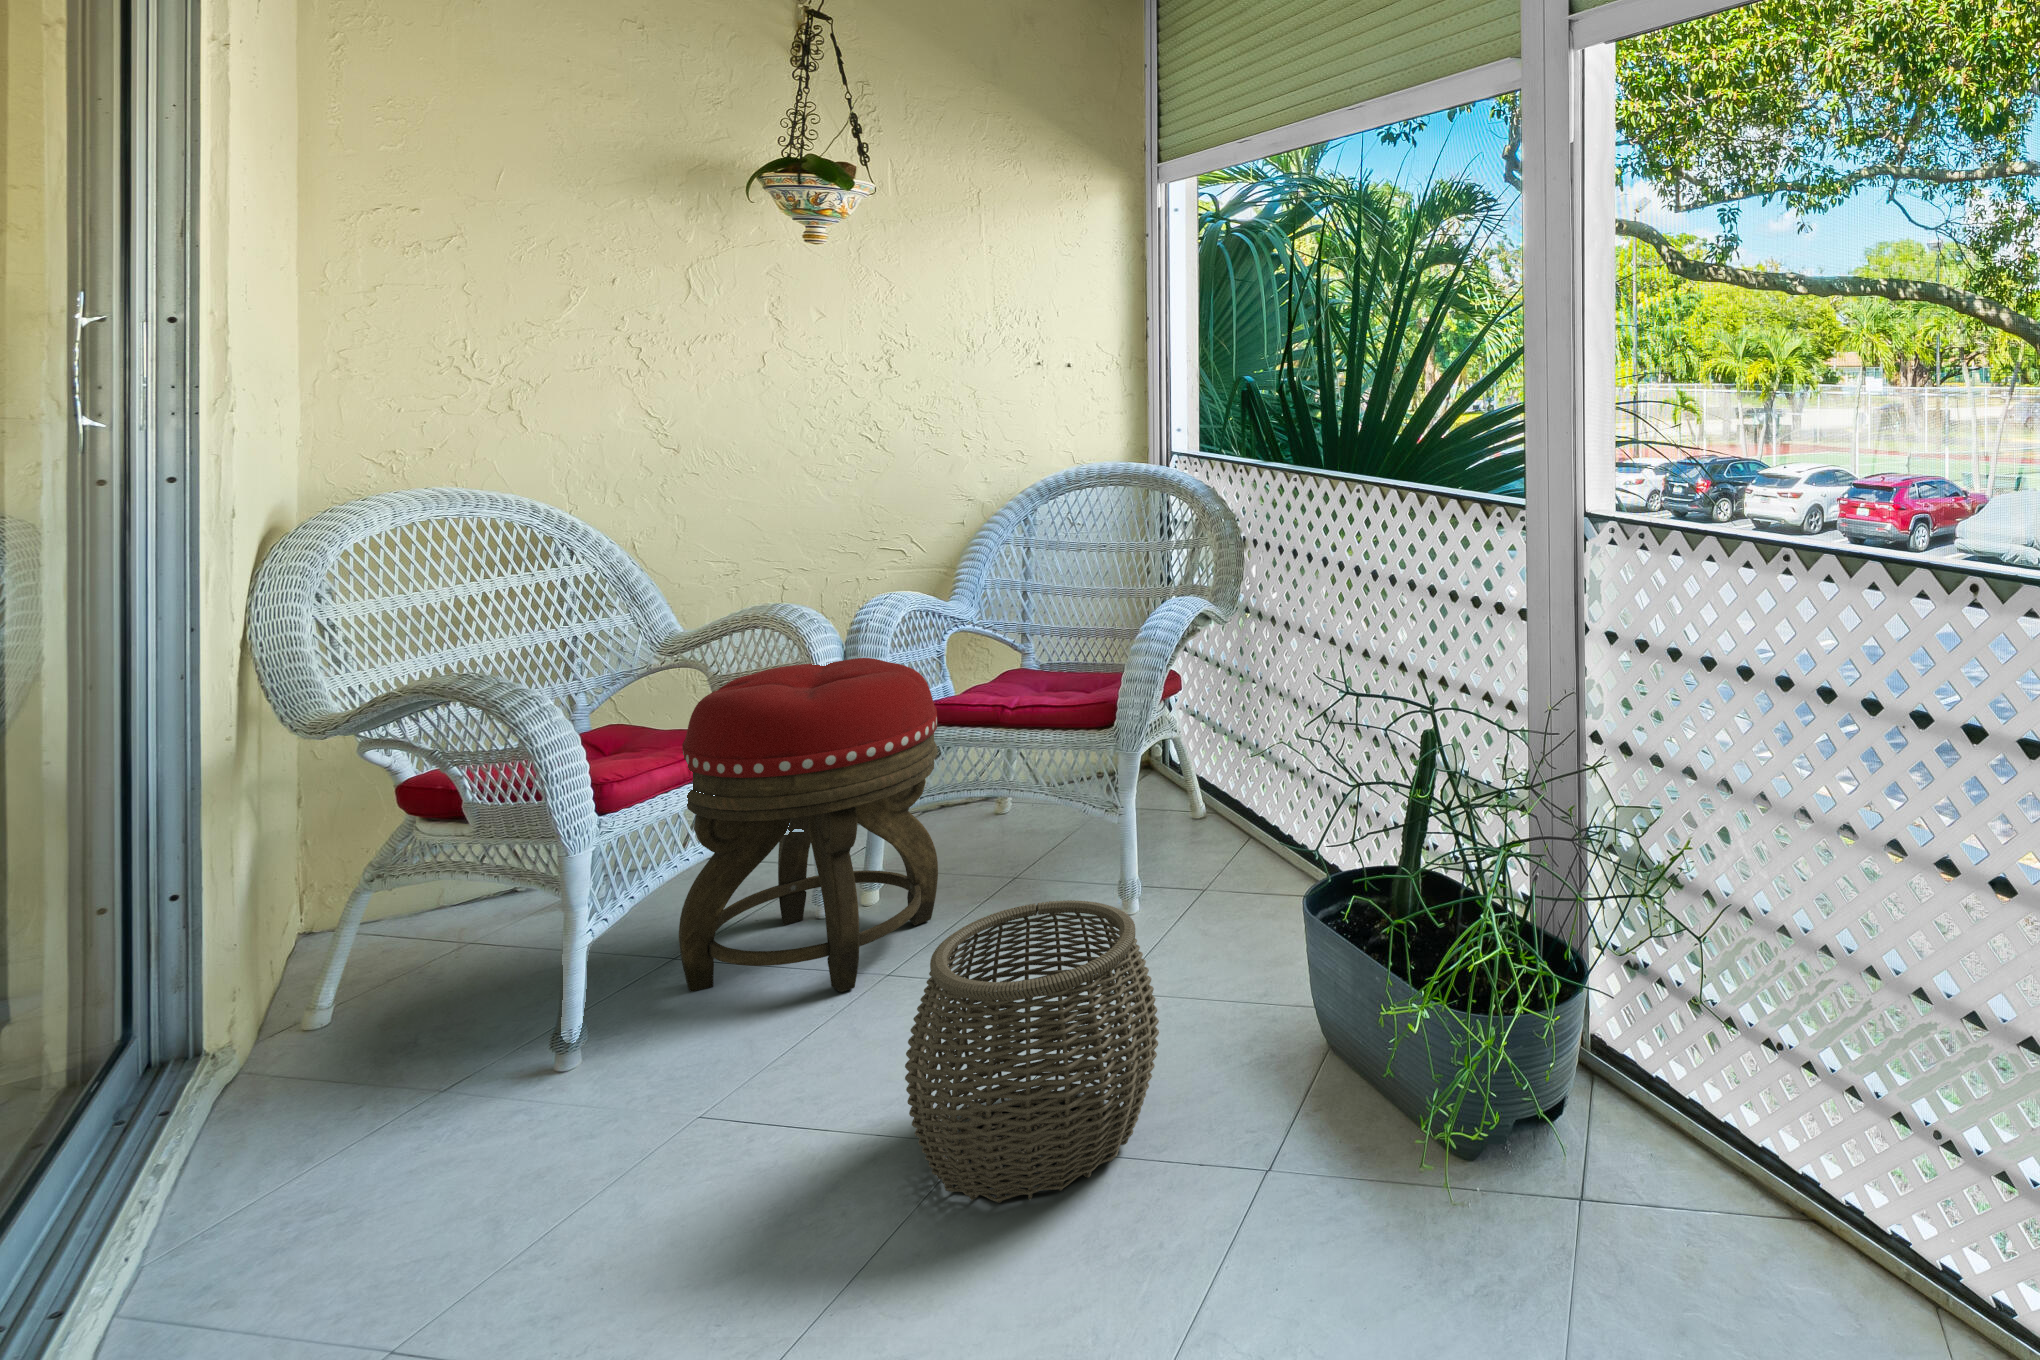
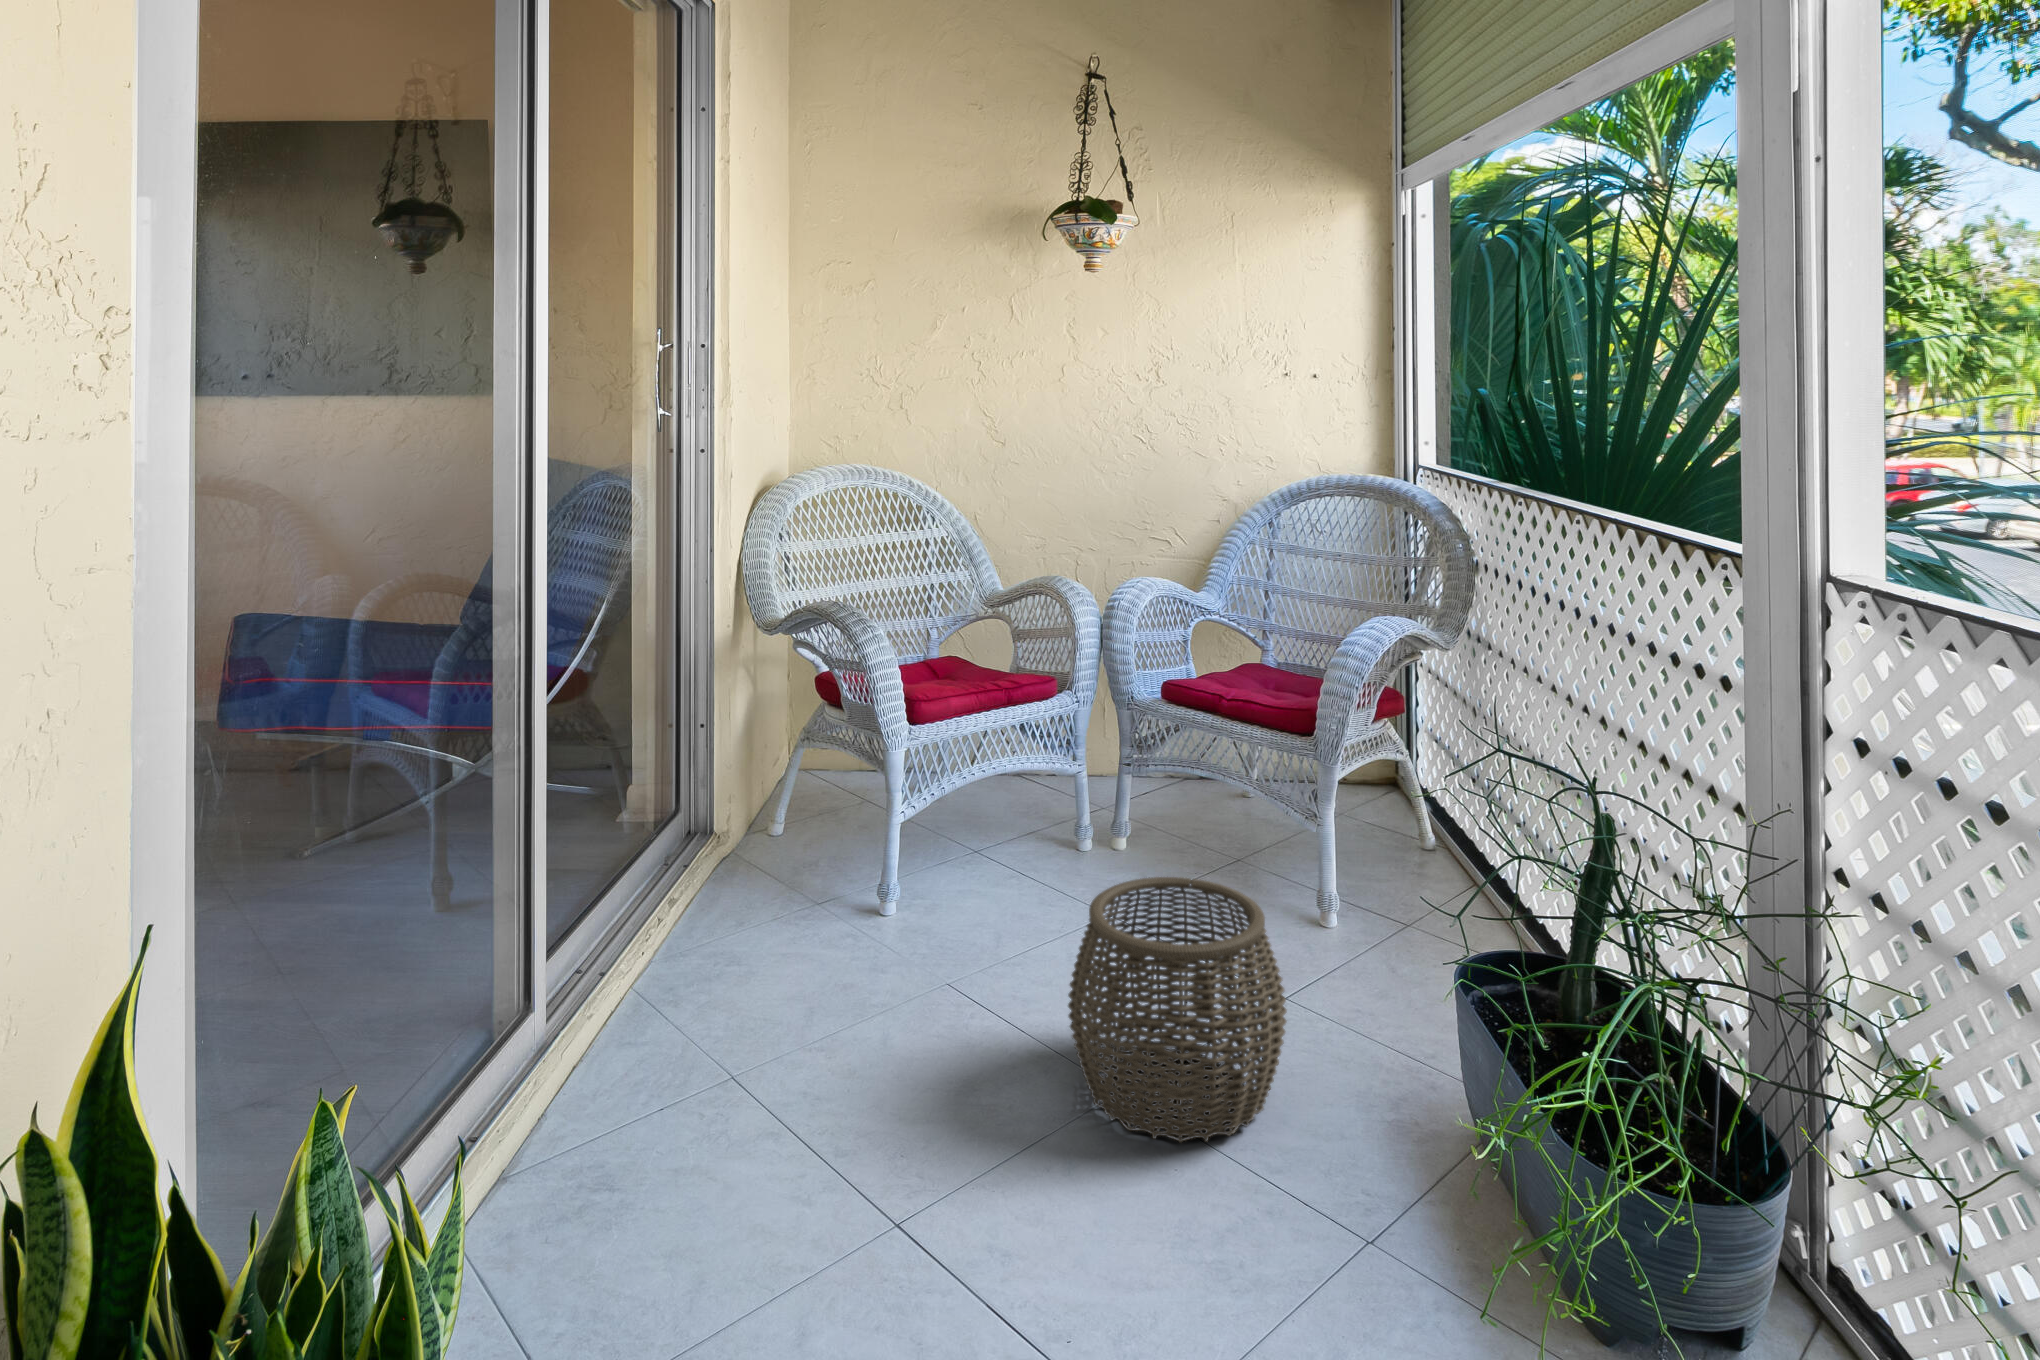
footstool: present [679,658,938,992] -> none [972,630,1165,914]

